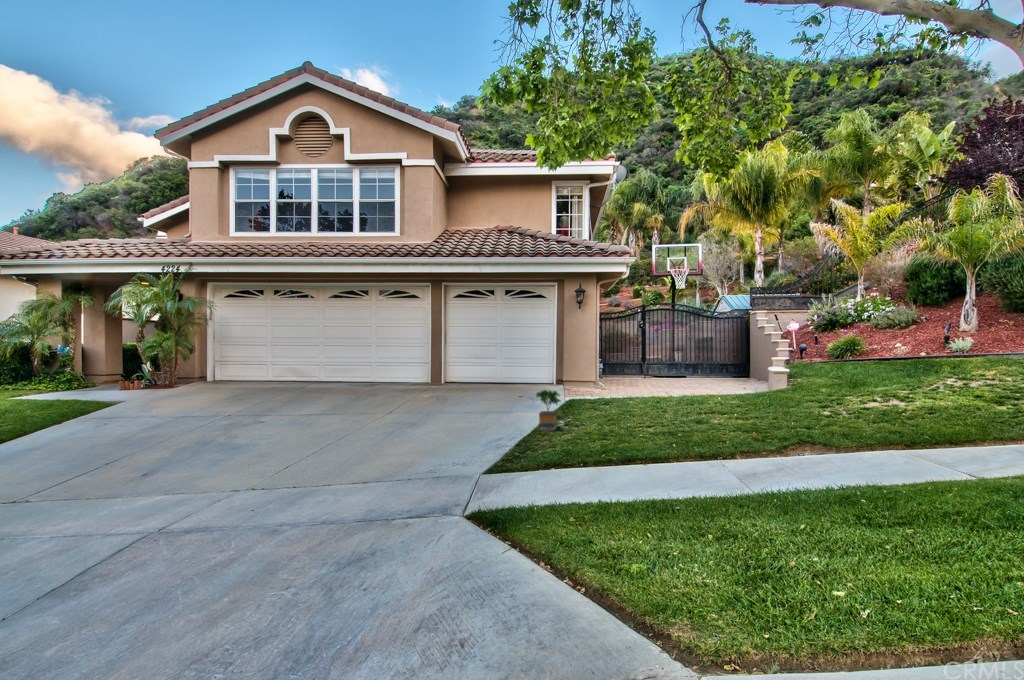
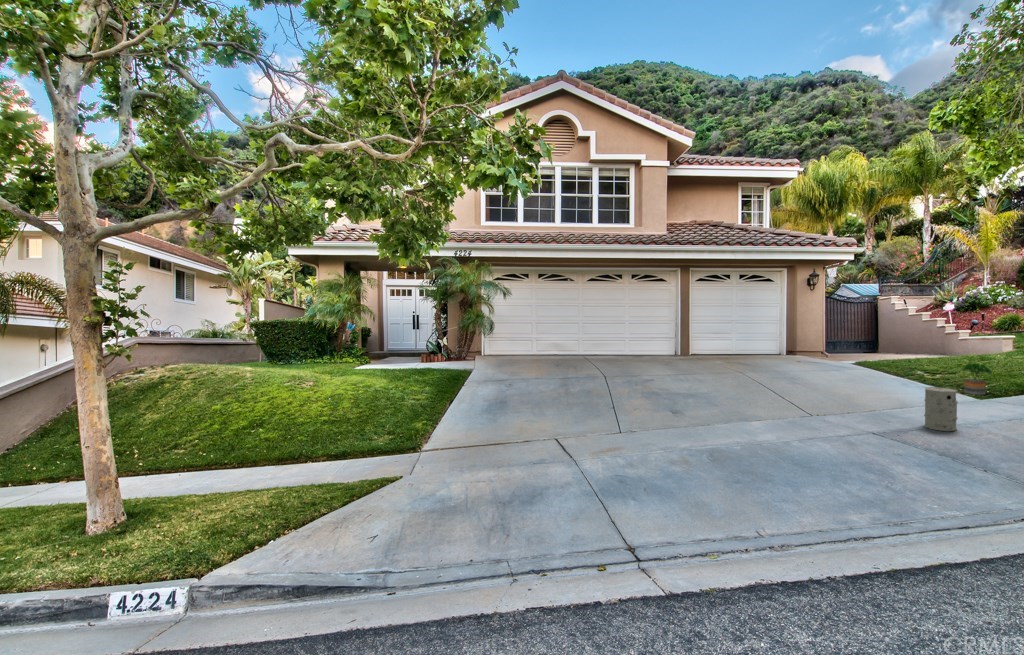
trash can: none [320,412,354,466] -> present [924,387,958,431]

